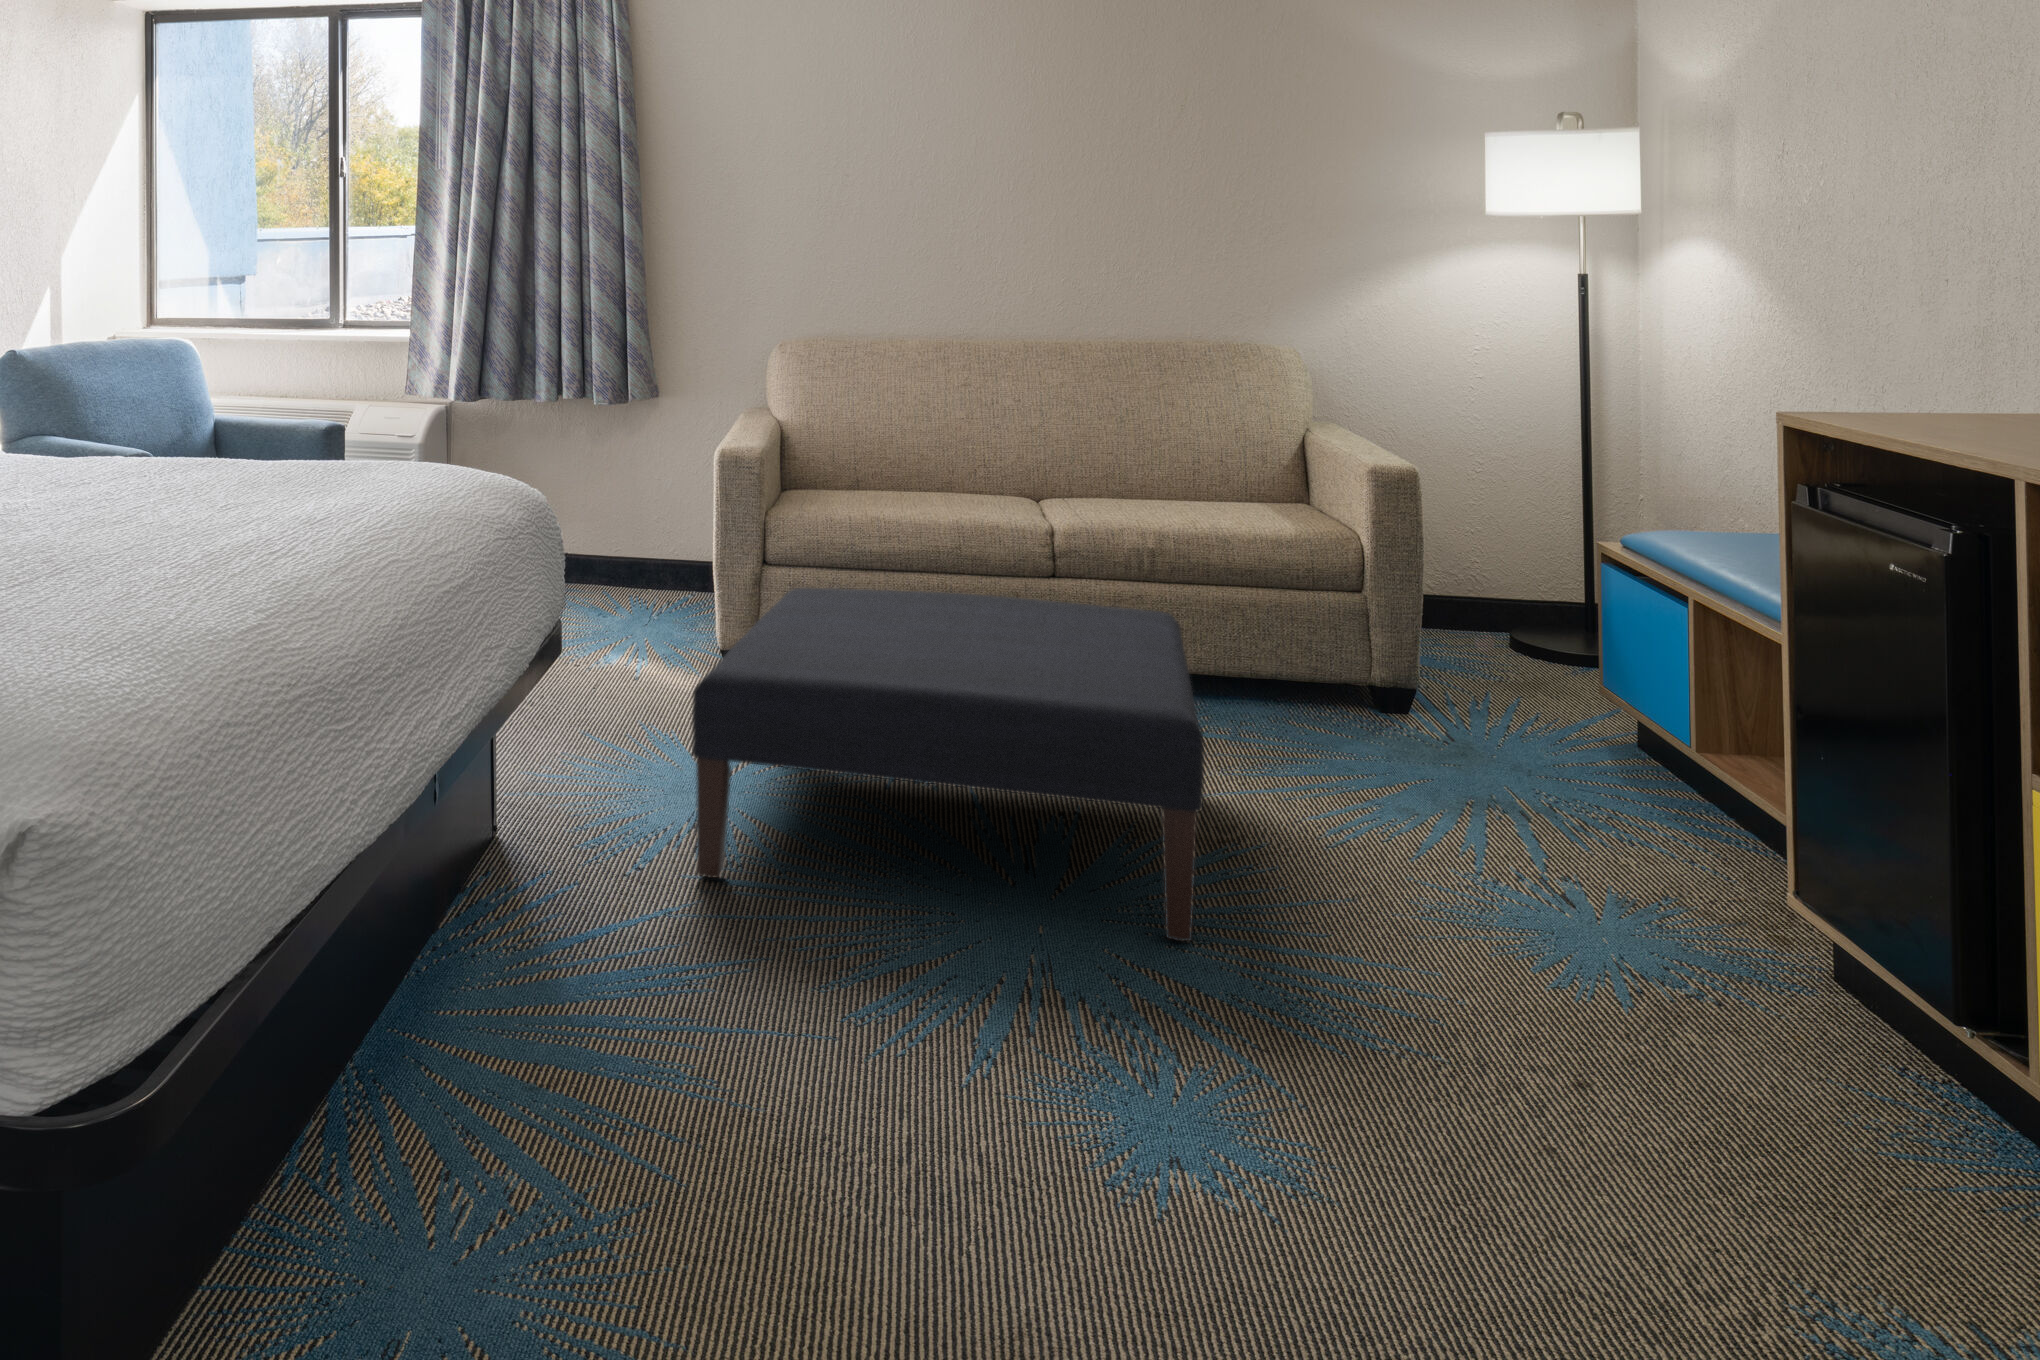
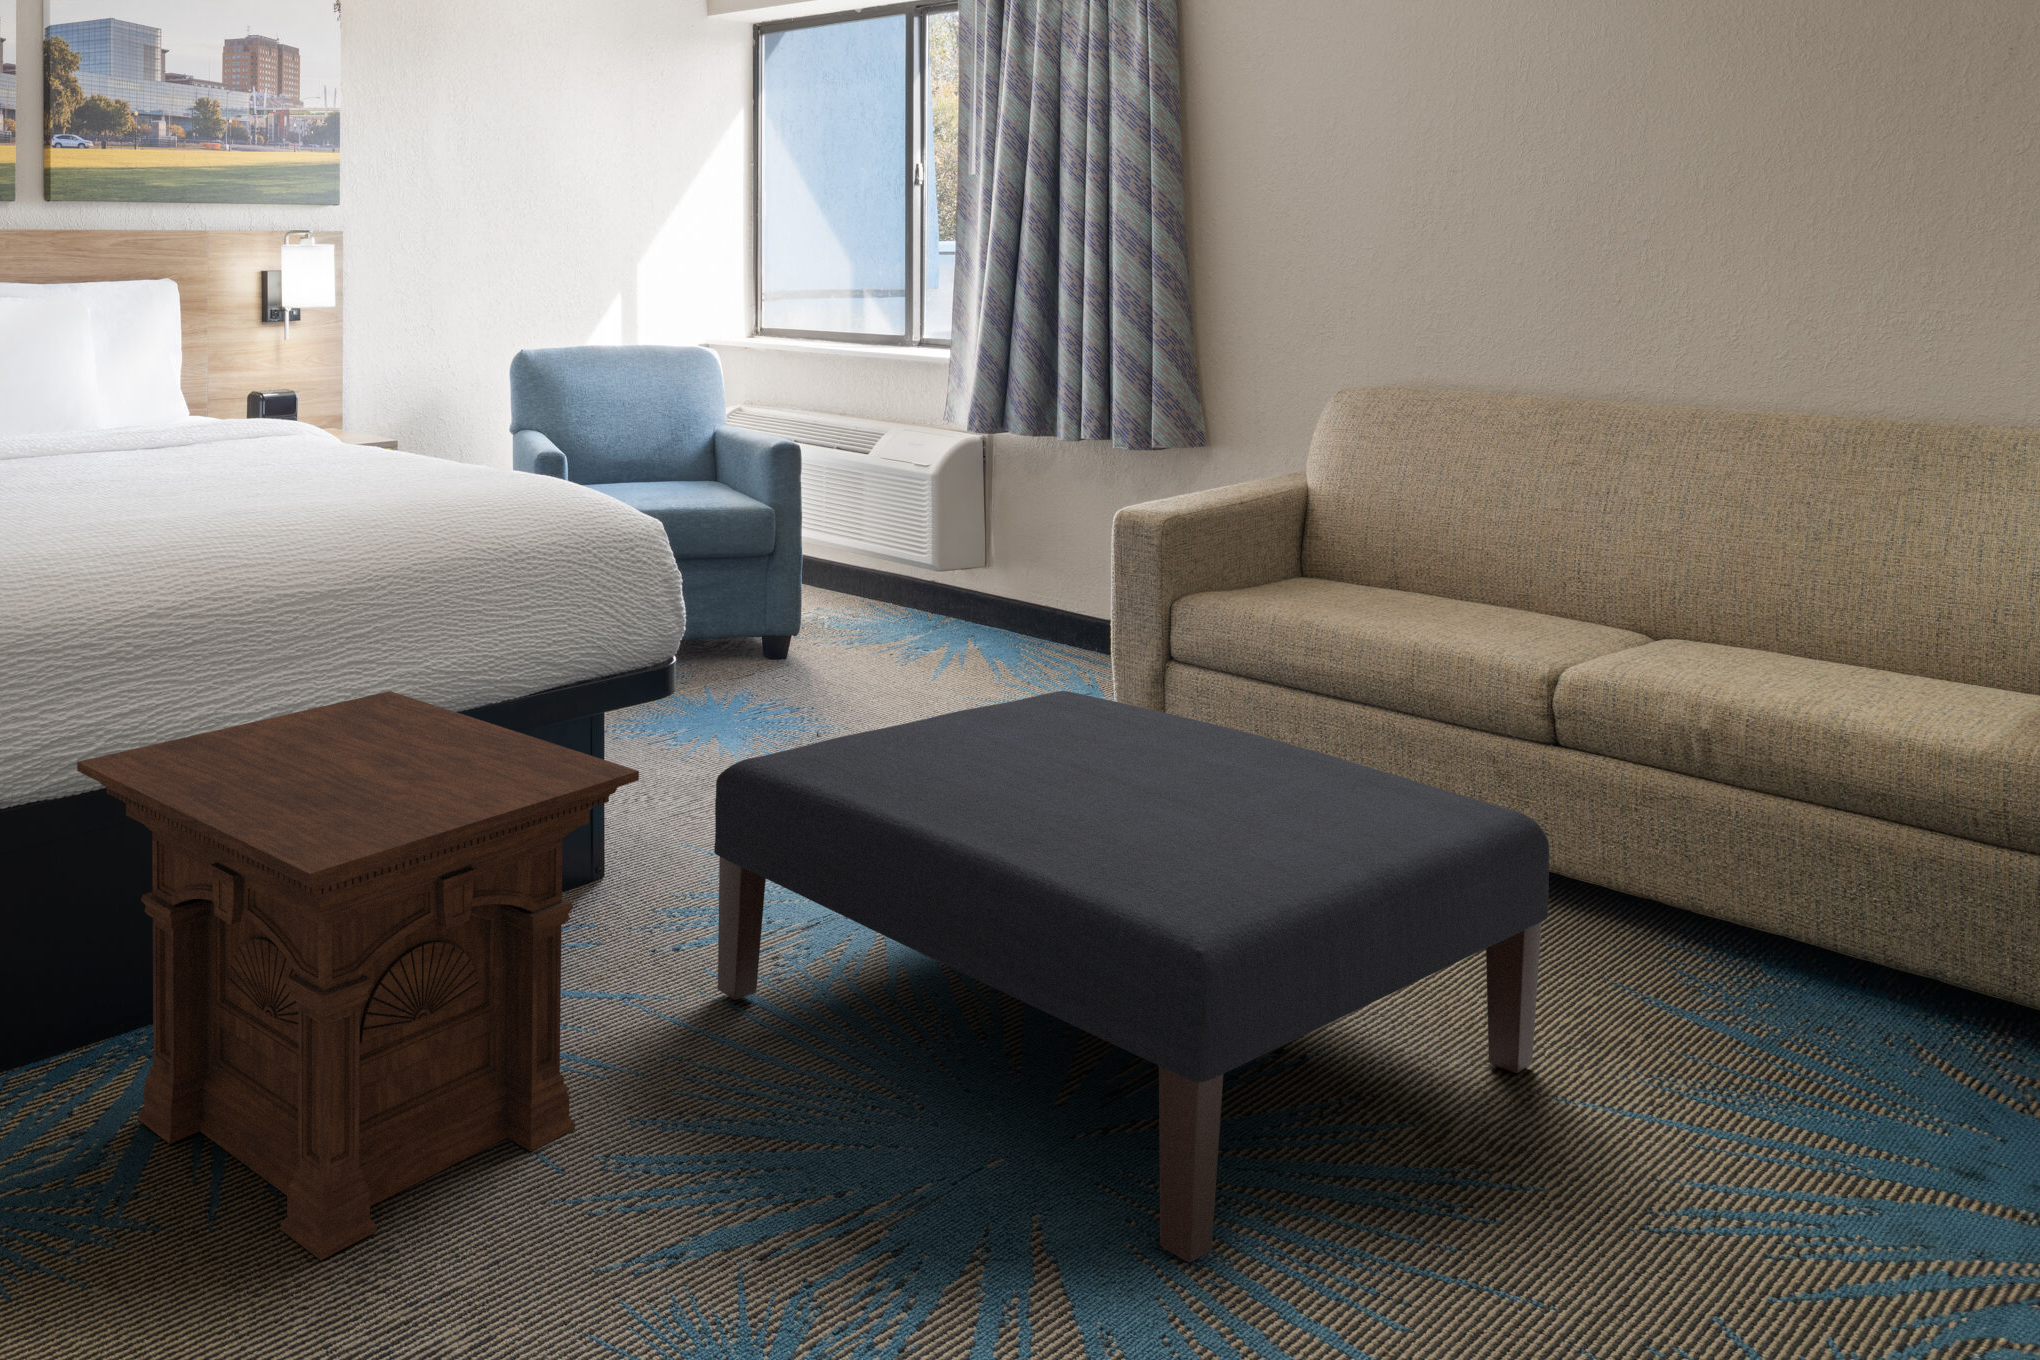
side table: none [354,661,787,1151] -> present [77,691,639,1260]

